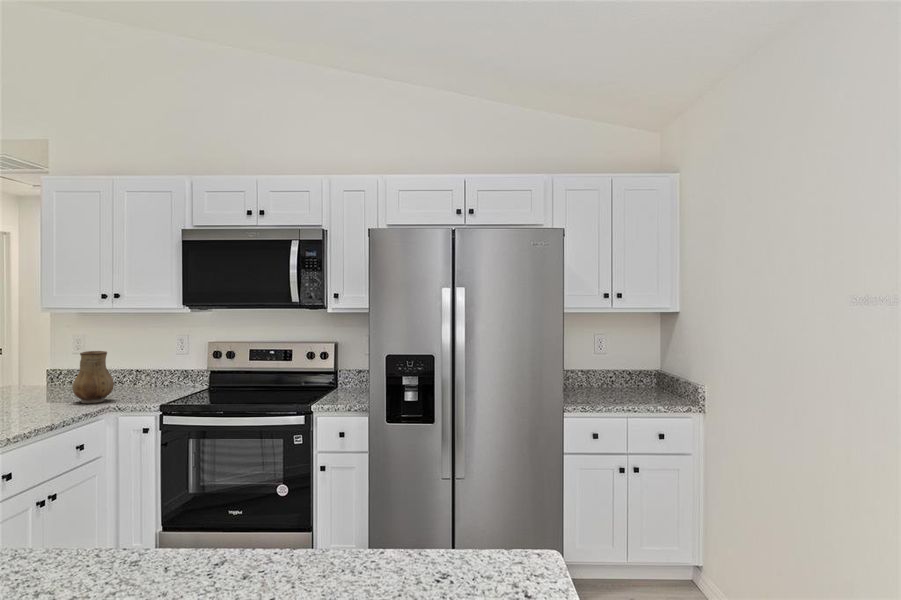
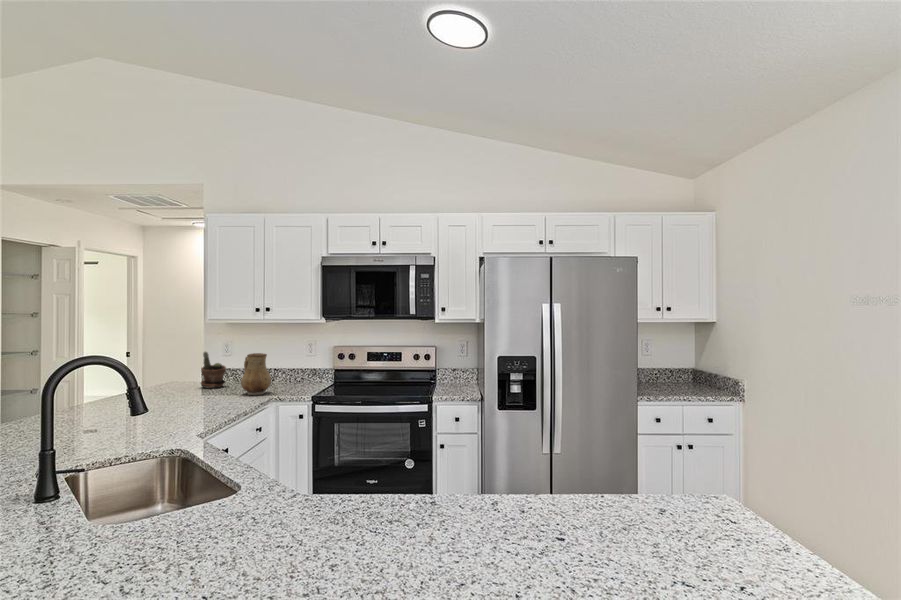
potted plant: none [33,348,68,395] -> present [201,352,226,388]

